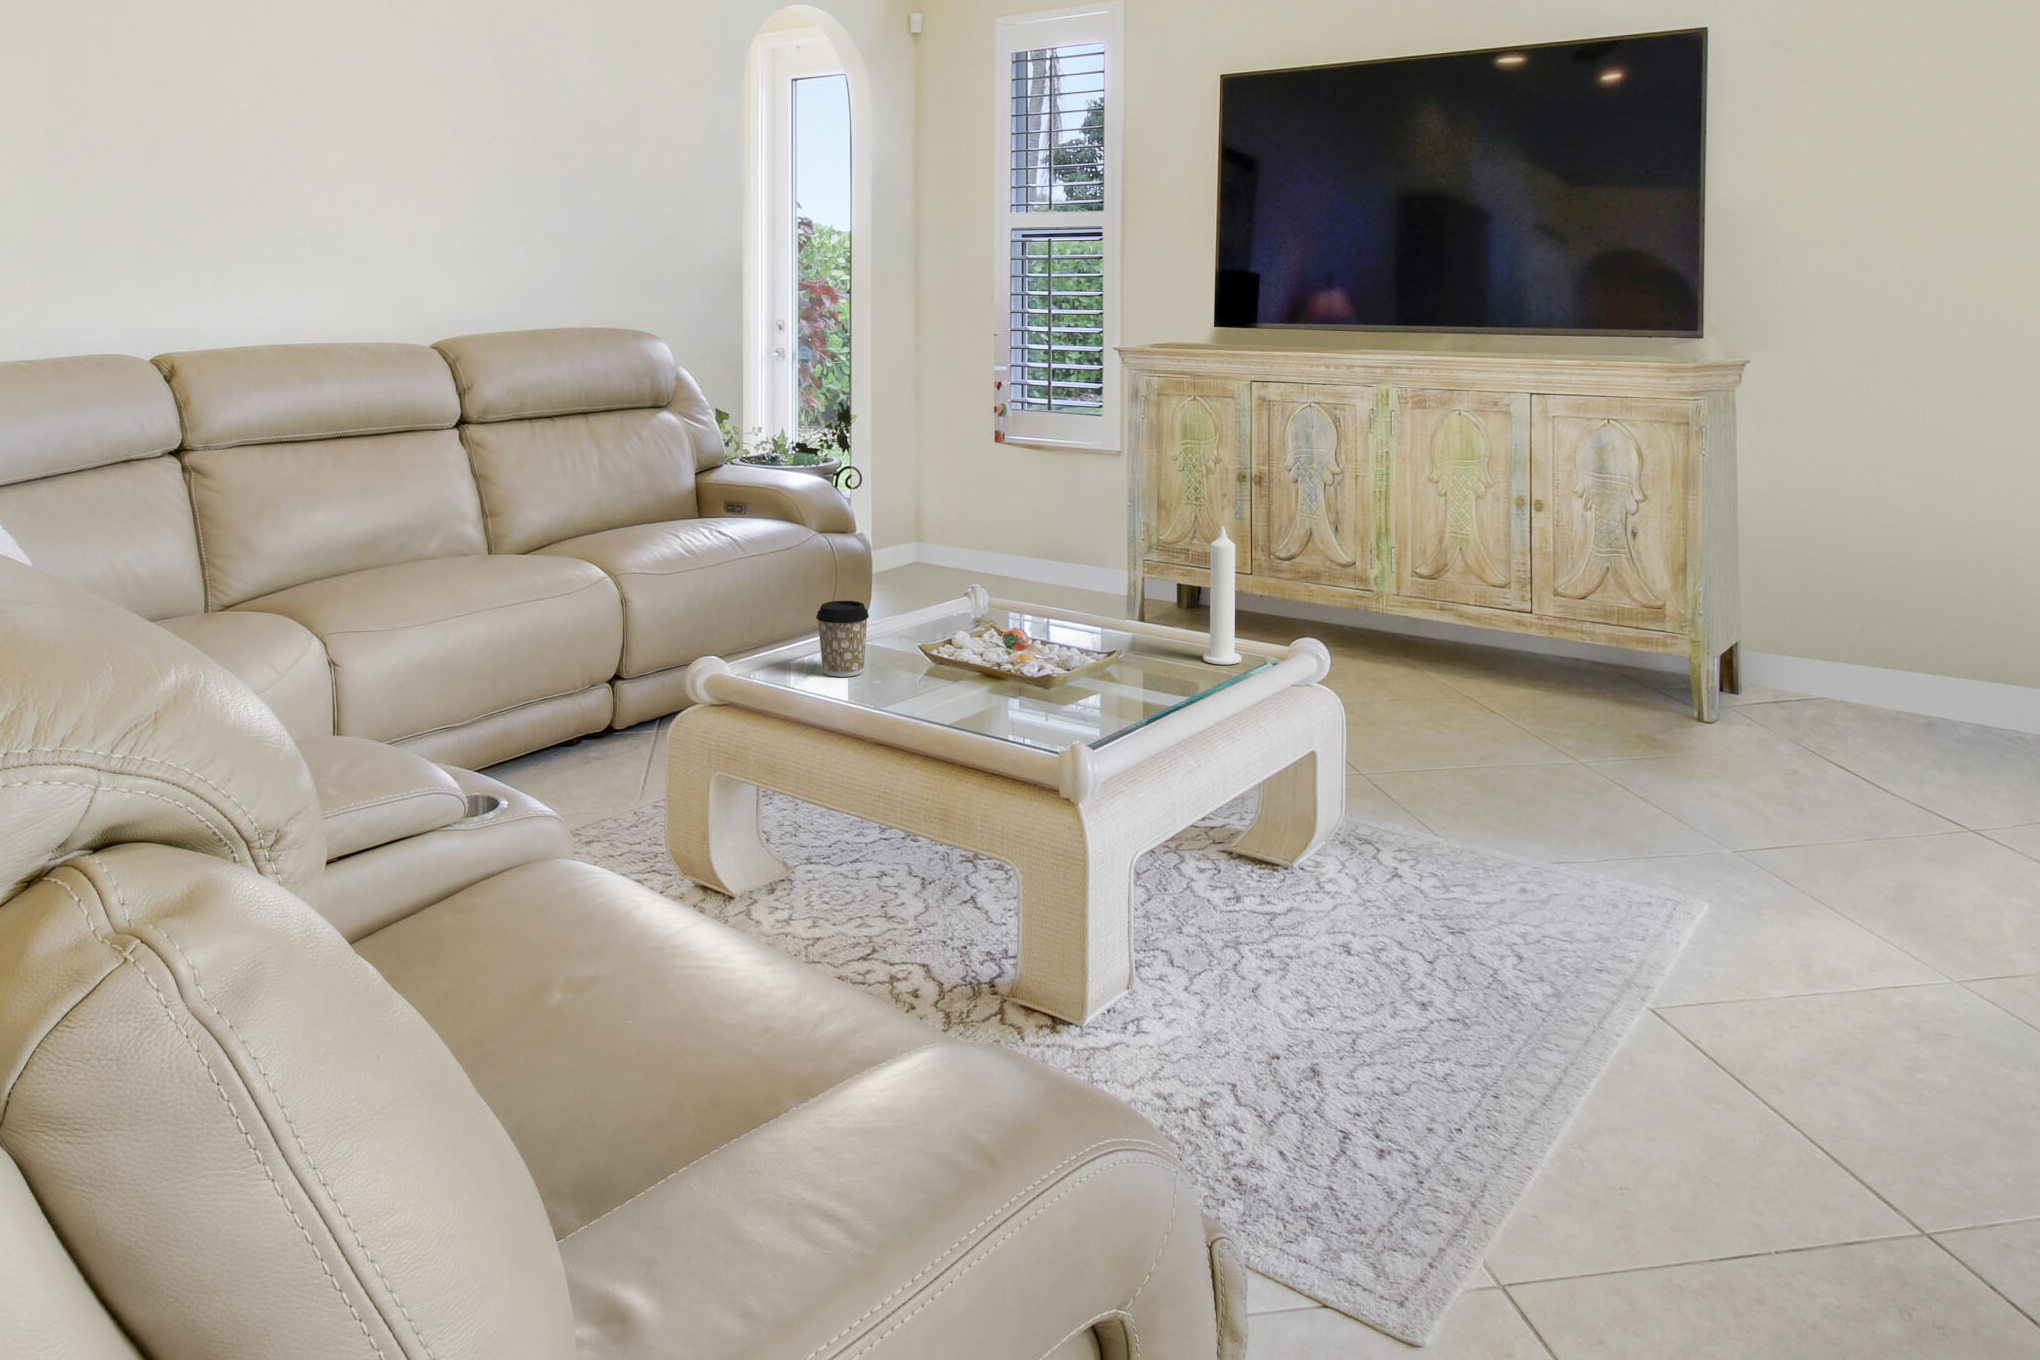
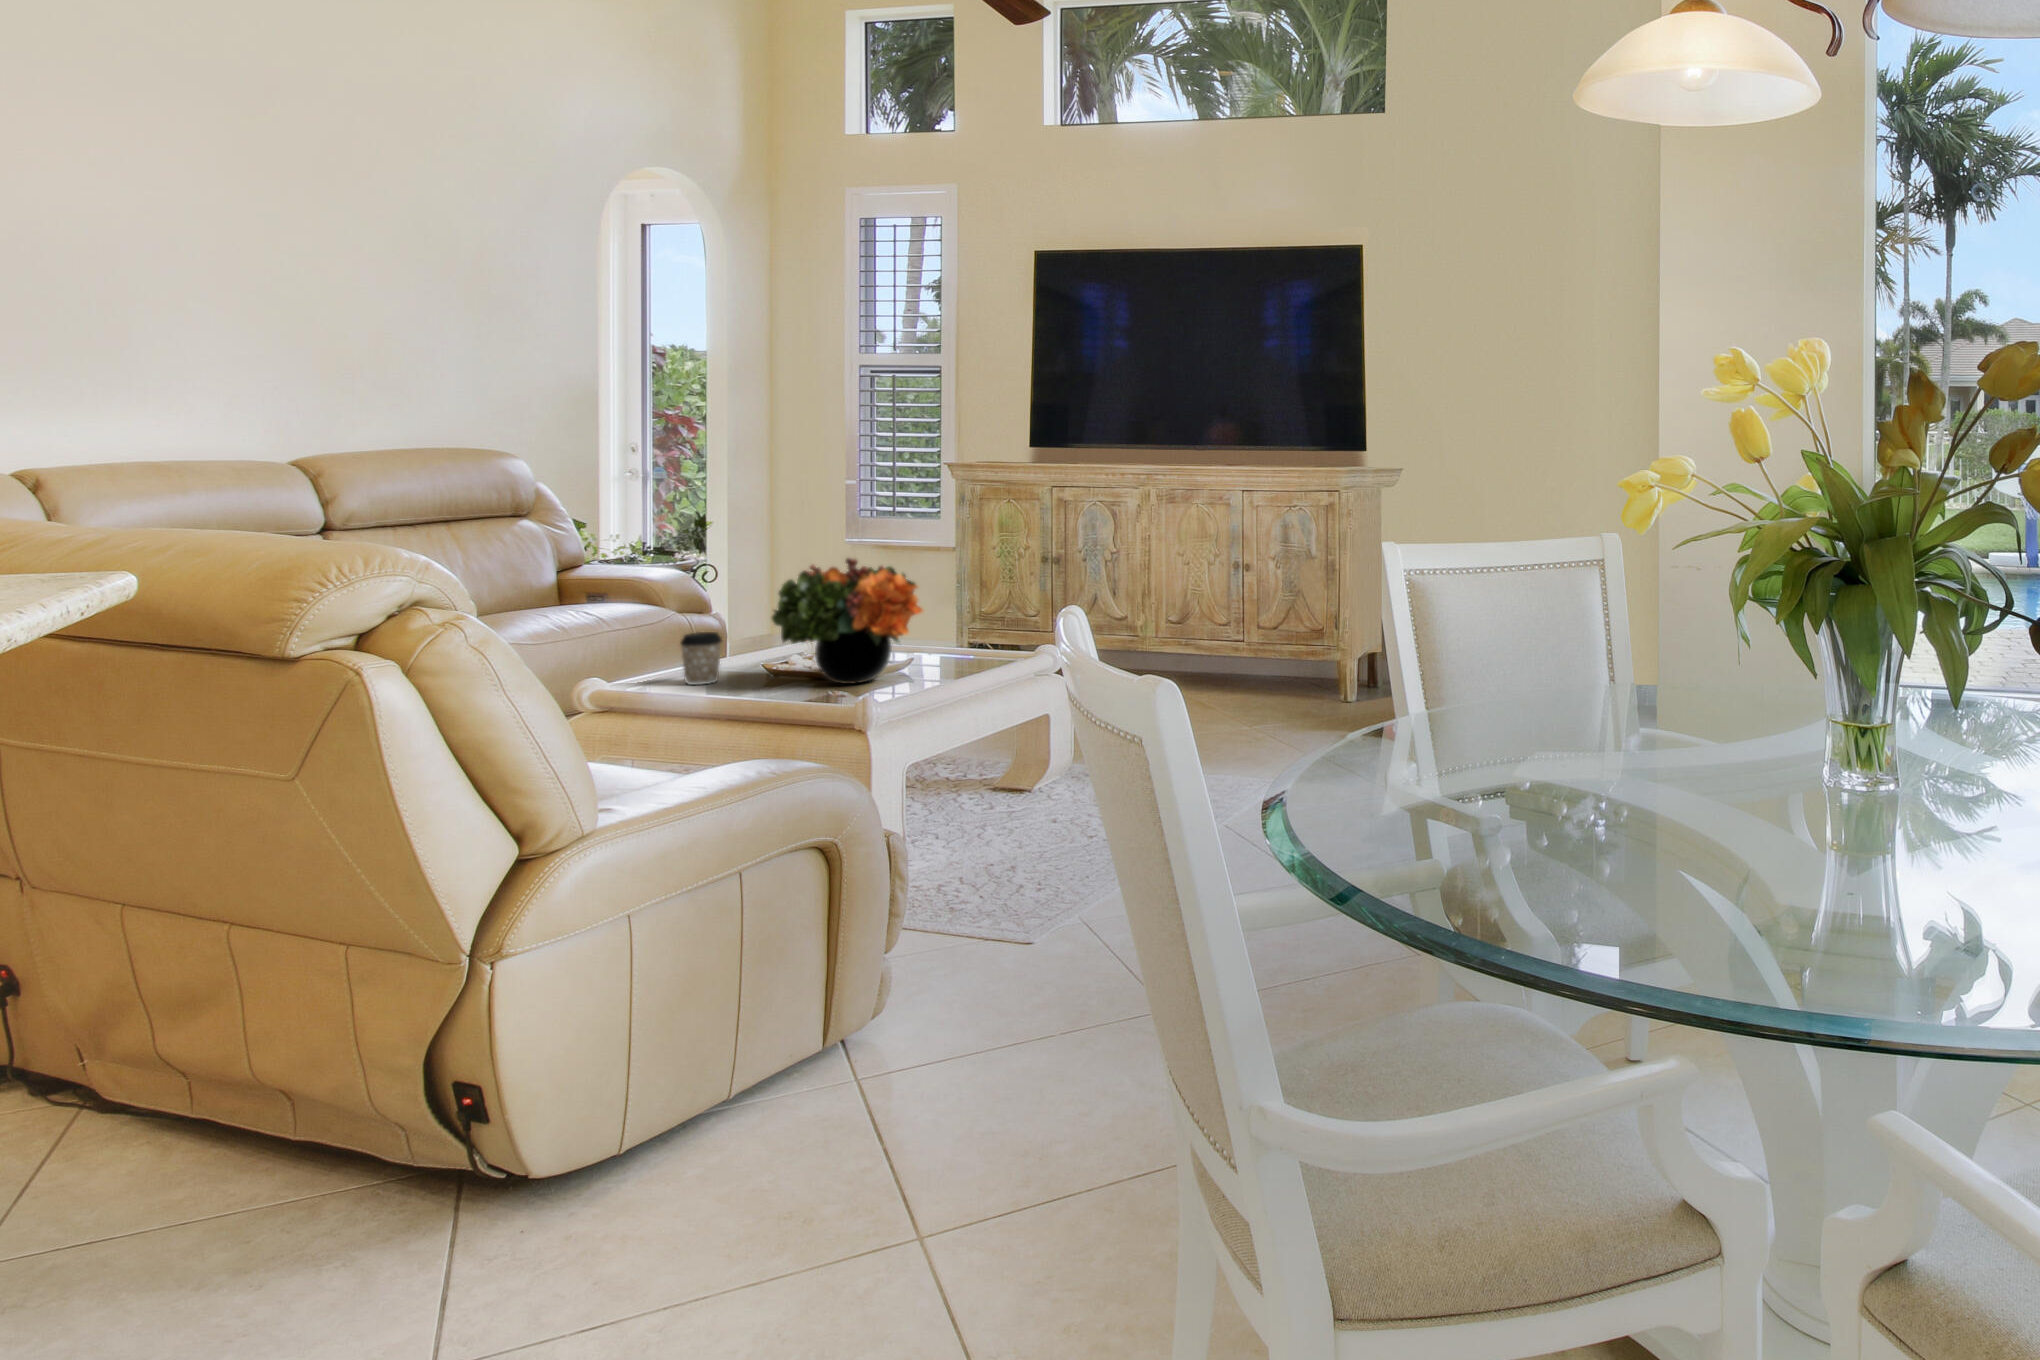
flower arrangement: none [927,508,1139,695] -> present [772,558,923,684]
candle: present [1203,526,1242,664] -> none [978,570,1005,662]

